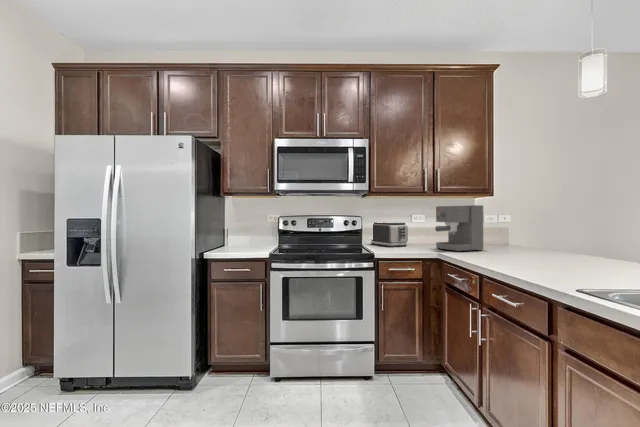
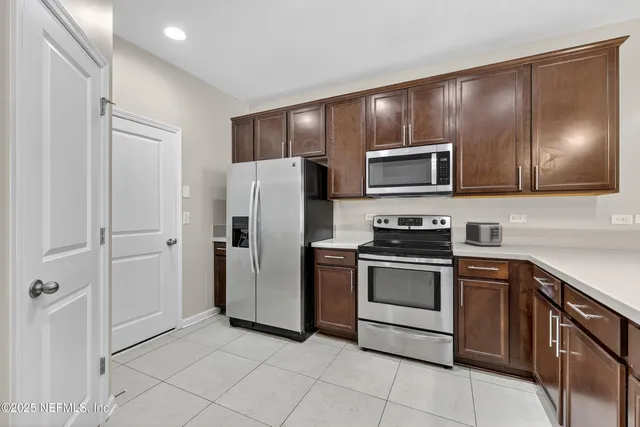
coffee maker: present [435,205,483,252] -> none [524,204,593,255]

